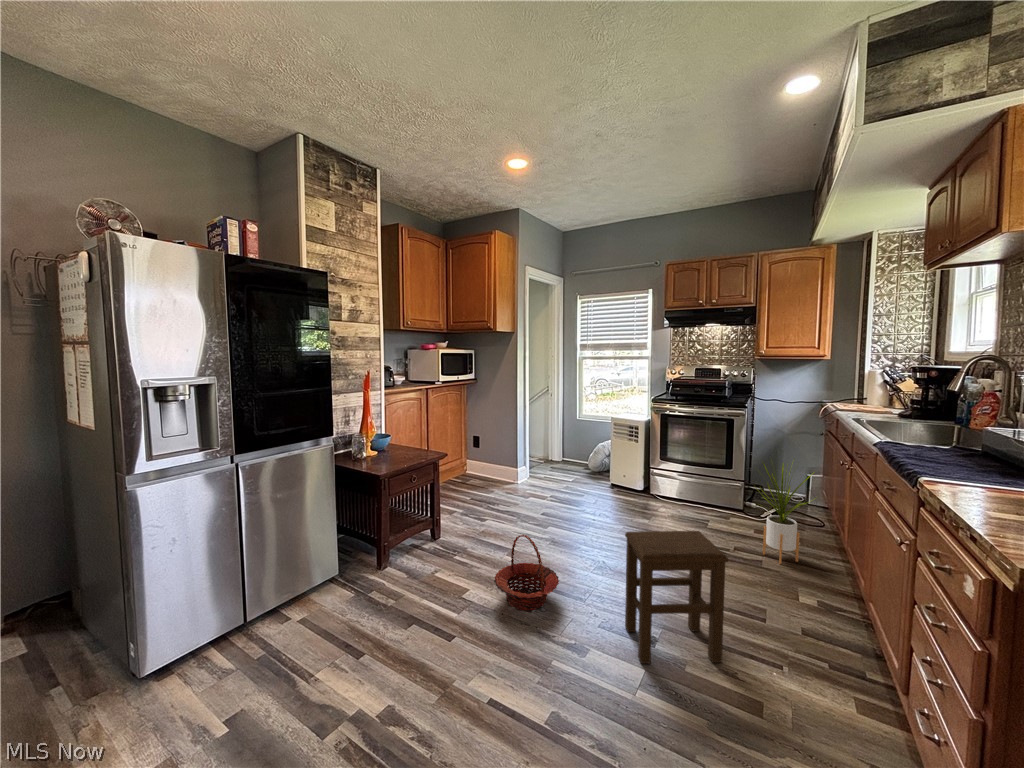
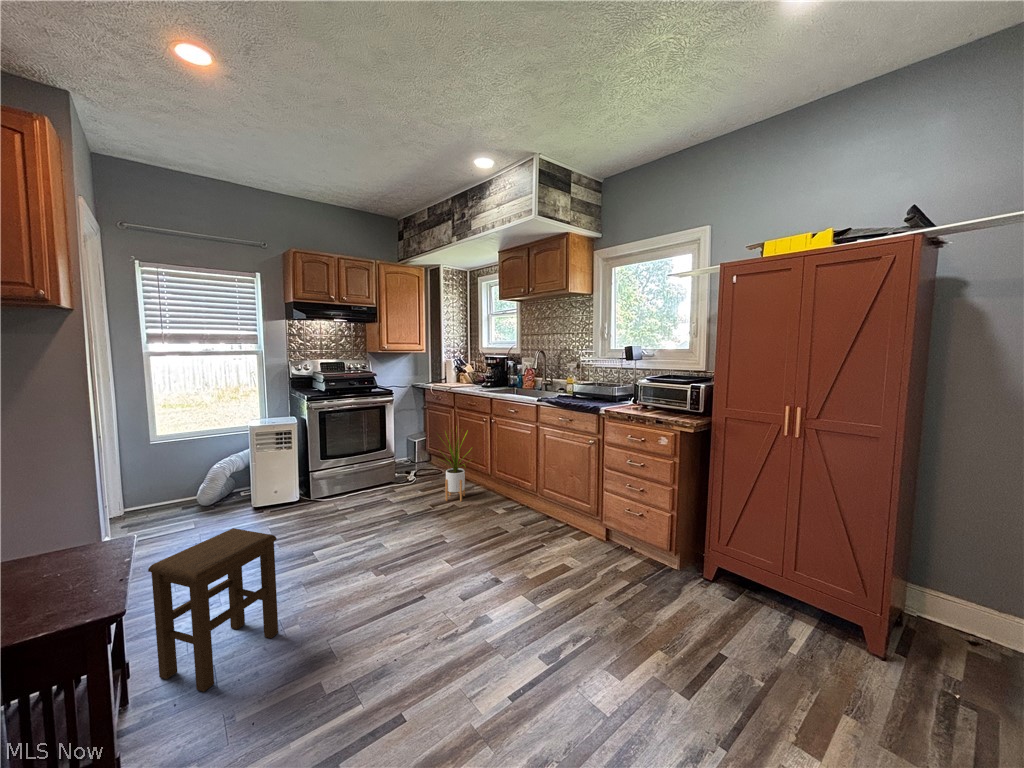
stool: present [625,531,728,664] -> present [148,528,278,692]
basket: present [494,535,559,610] -> none [346,561,425,649]

